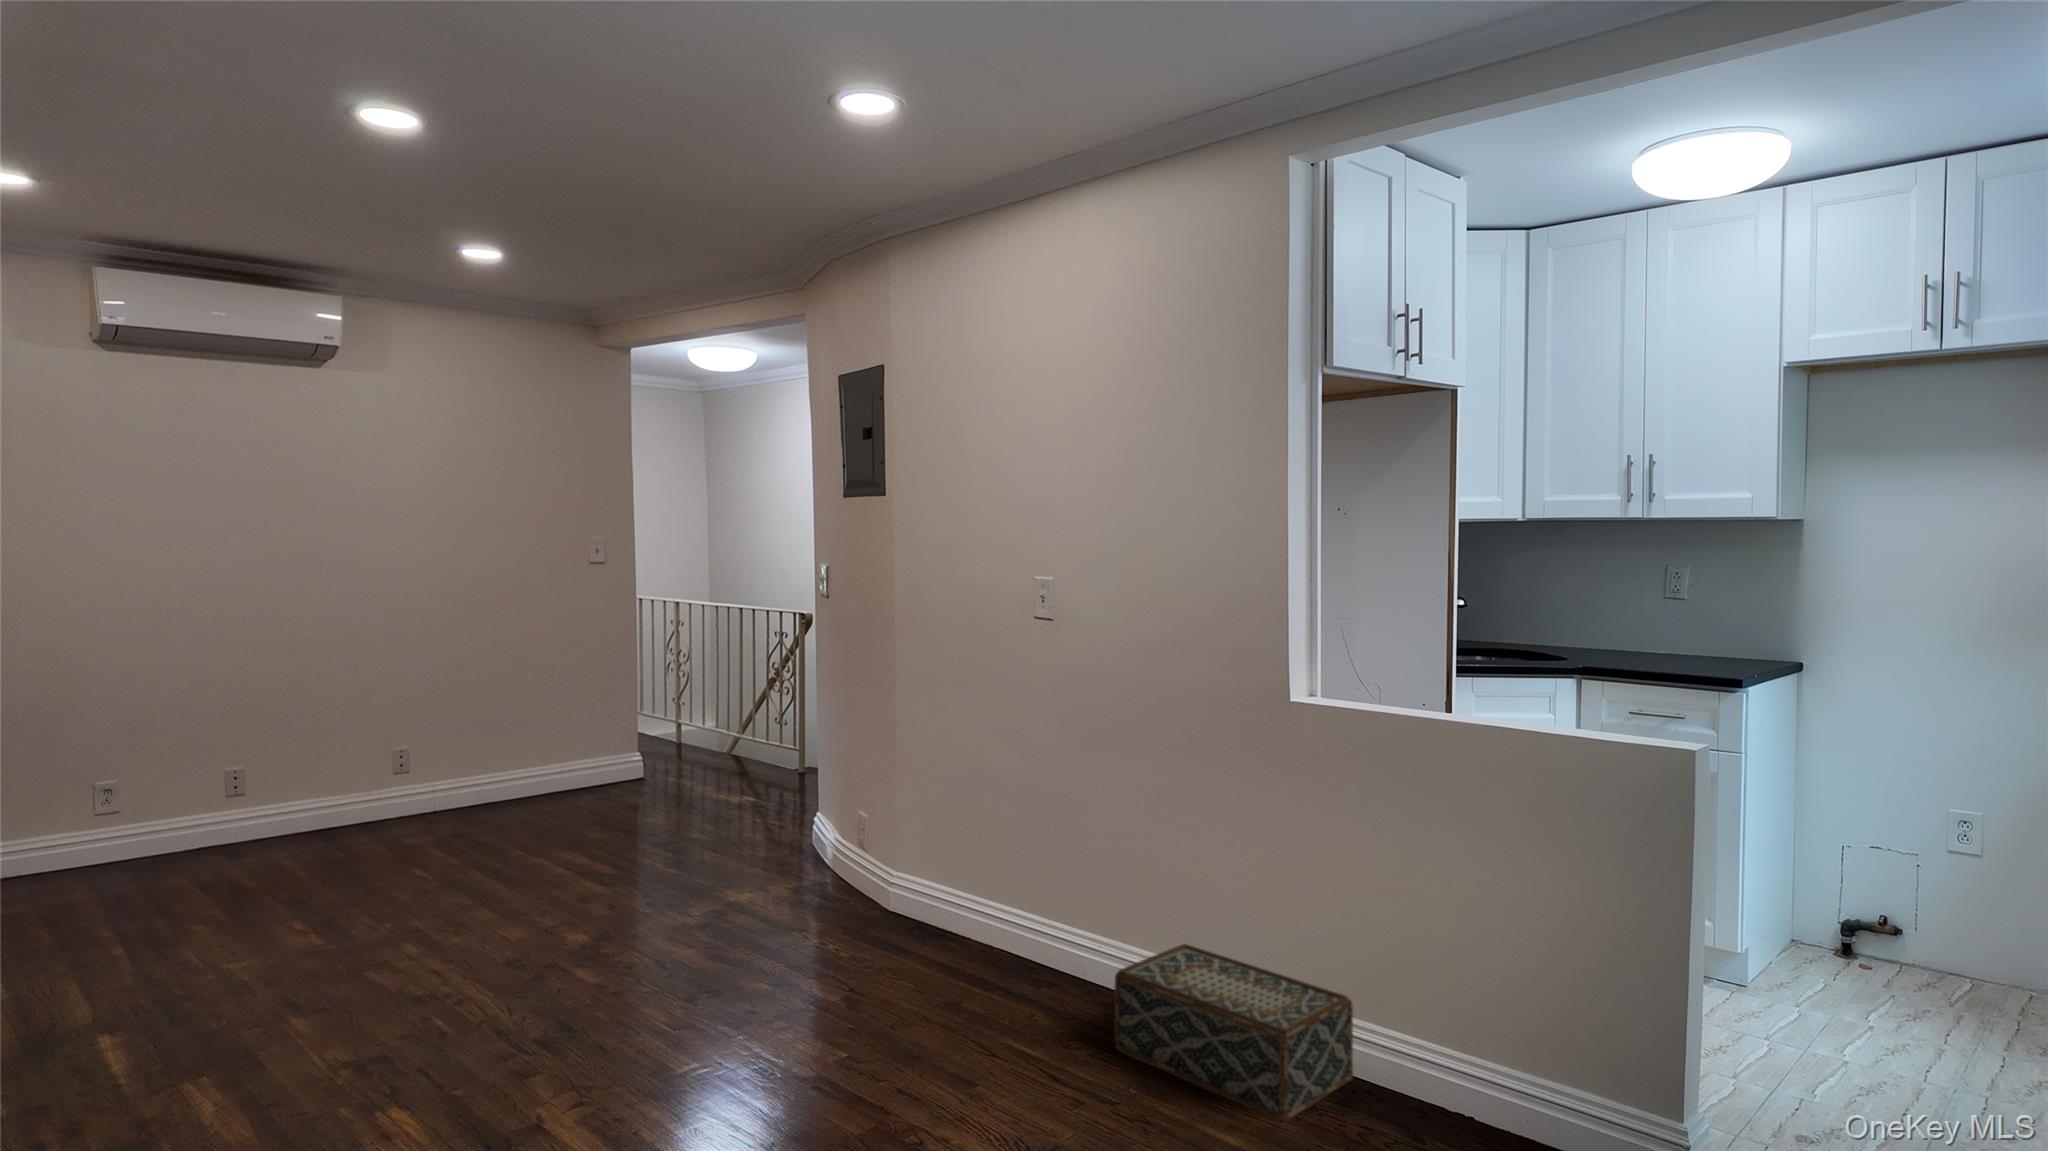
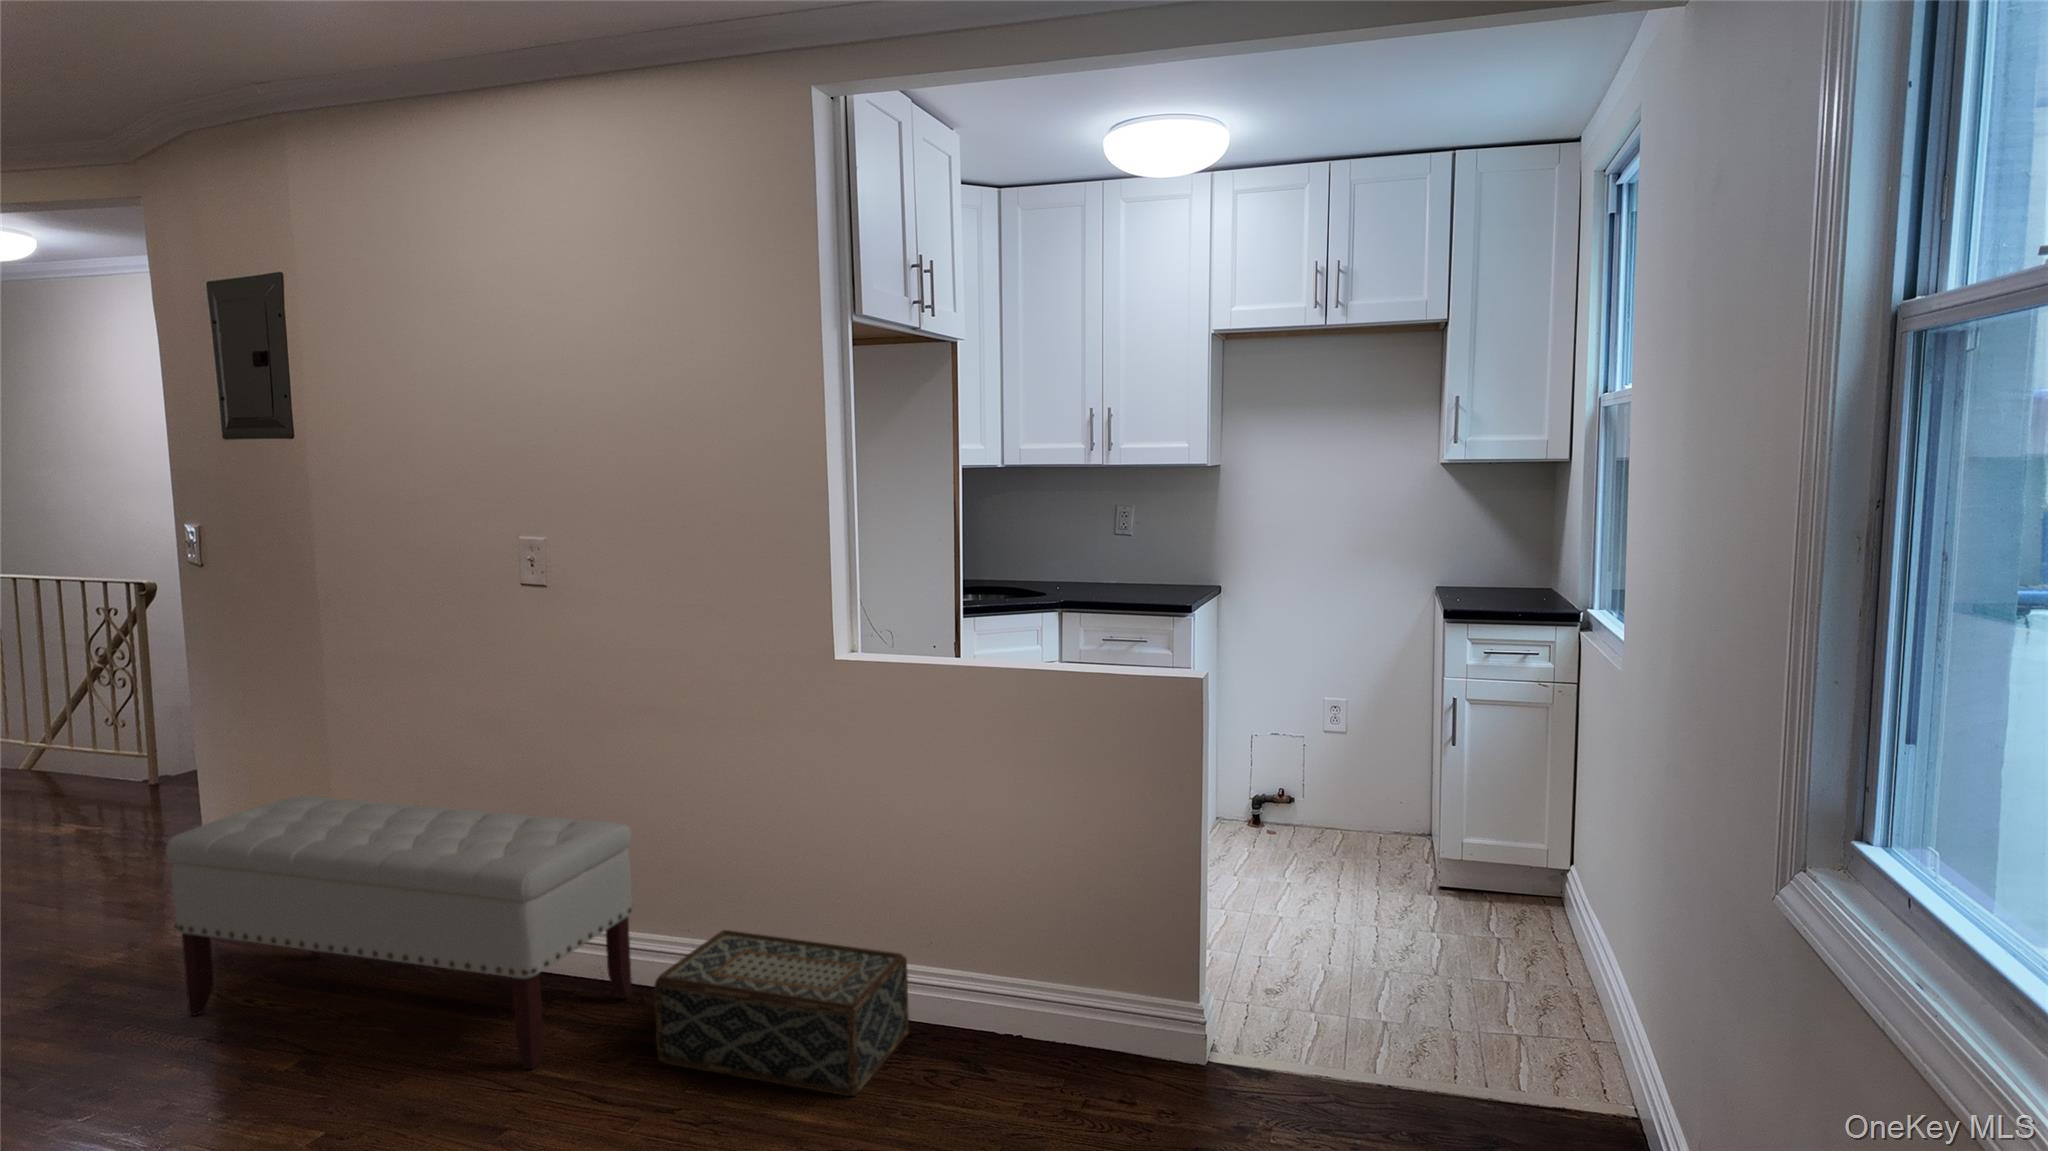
bench: none [784,780,1111,1031] -> present [166,796,632,1069]

